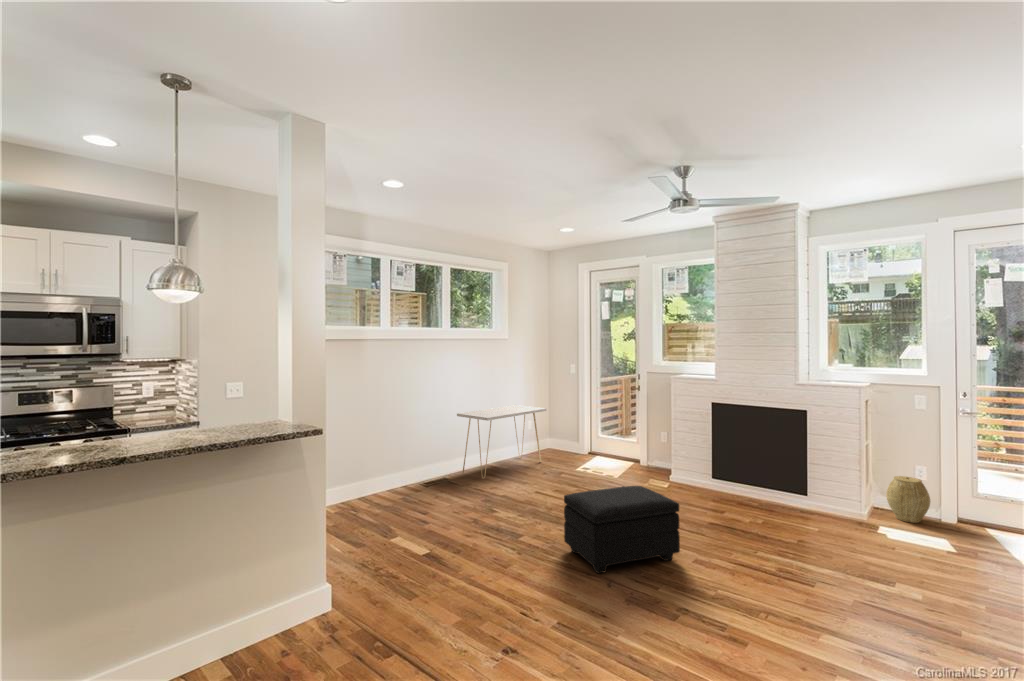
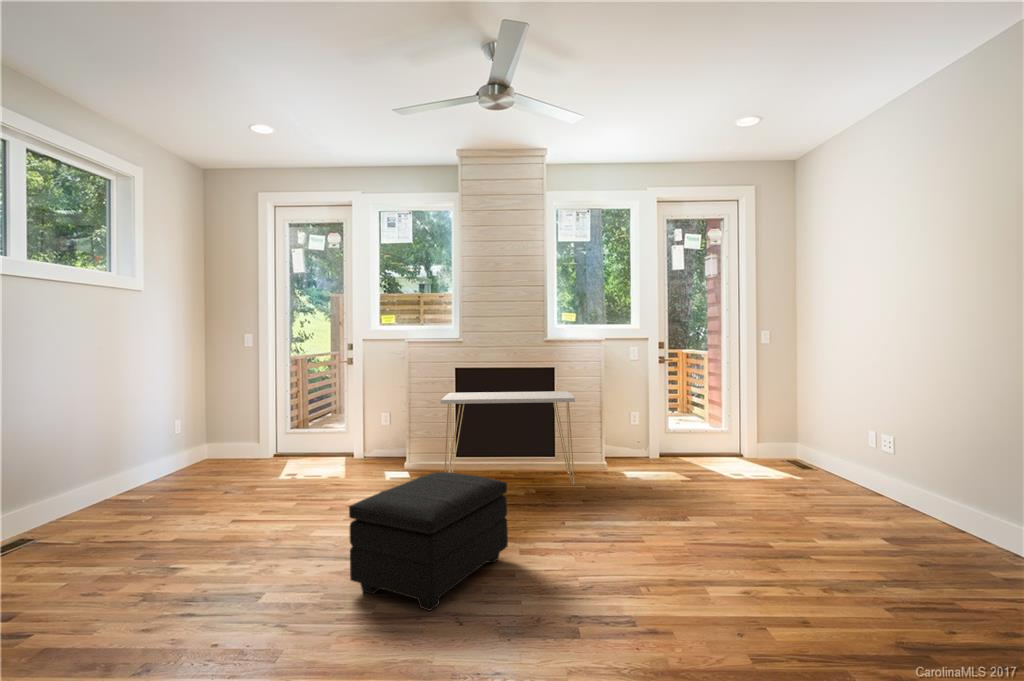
console table: present [457,405,546,479] -> present [441,391,575,485]
woven basket: present [886,476,930,523] -> none [615,423,648,465]

